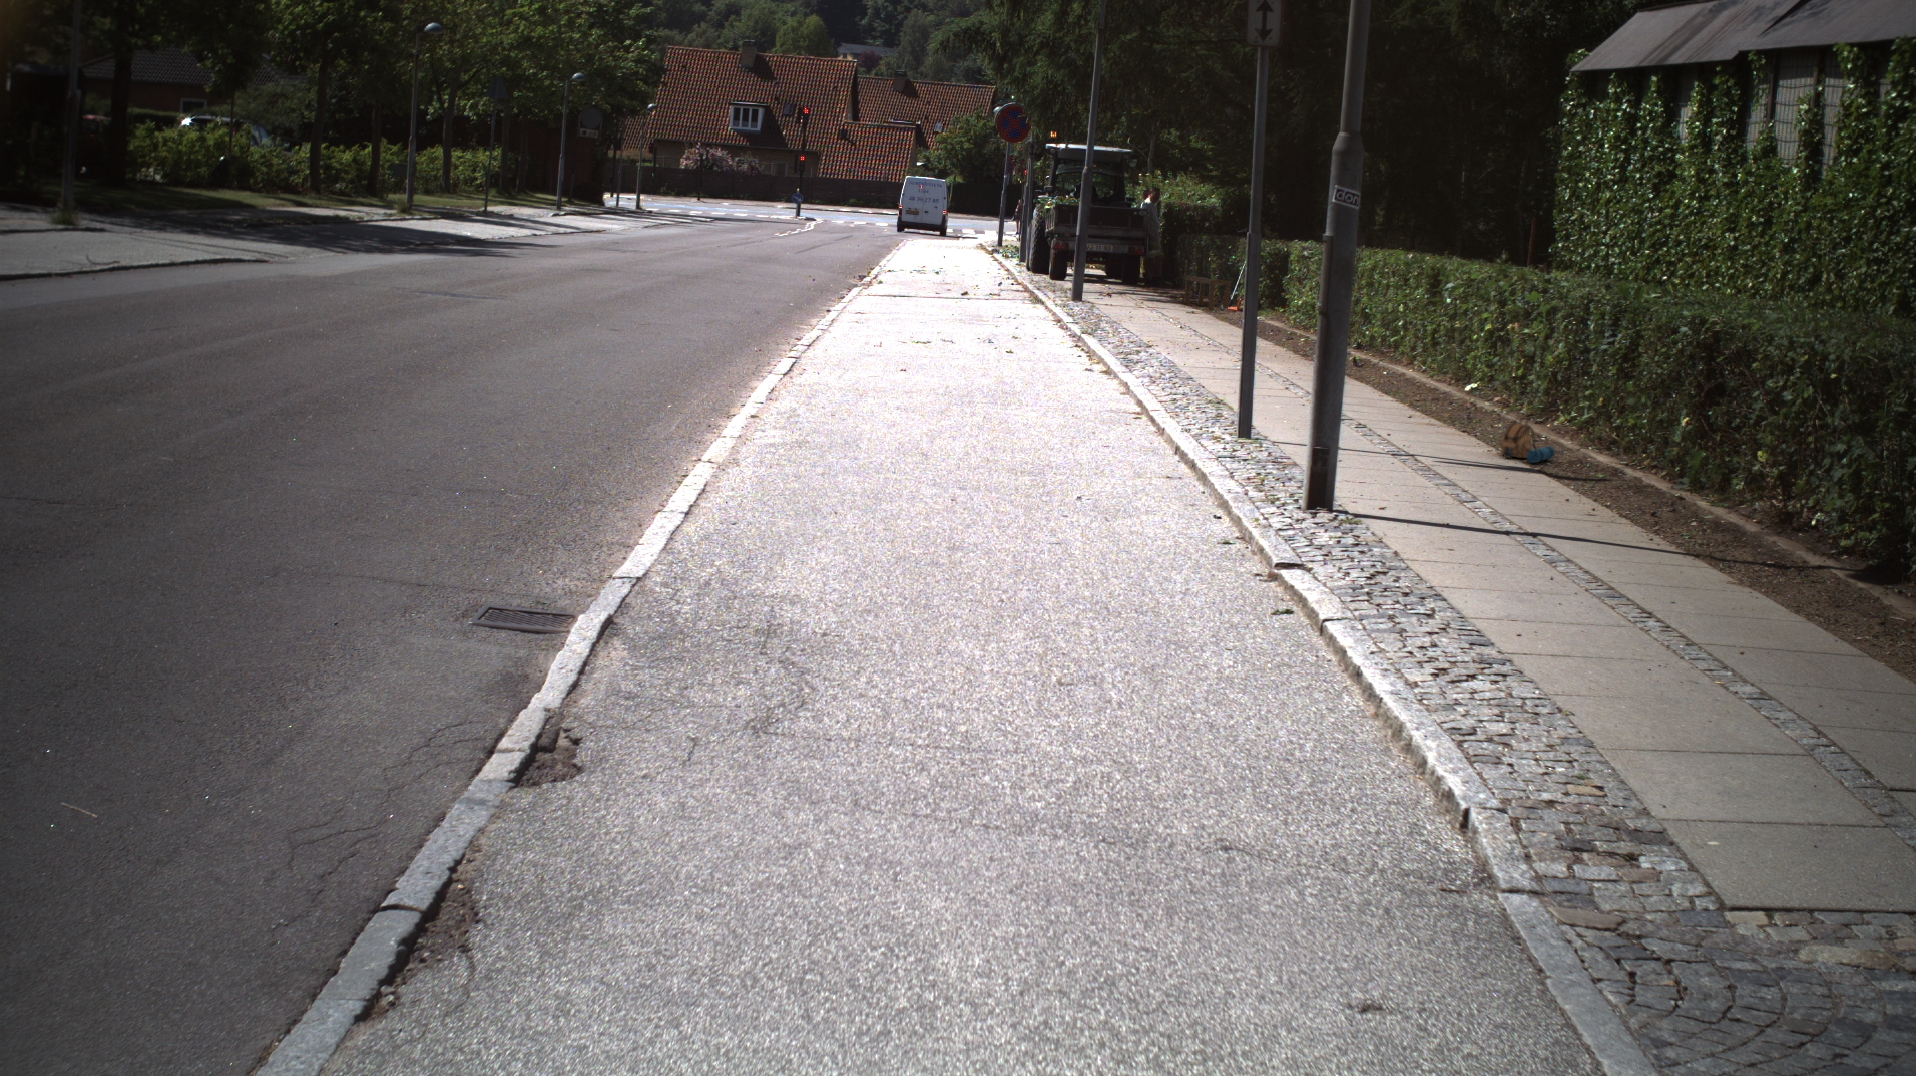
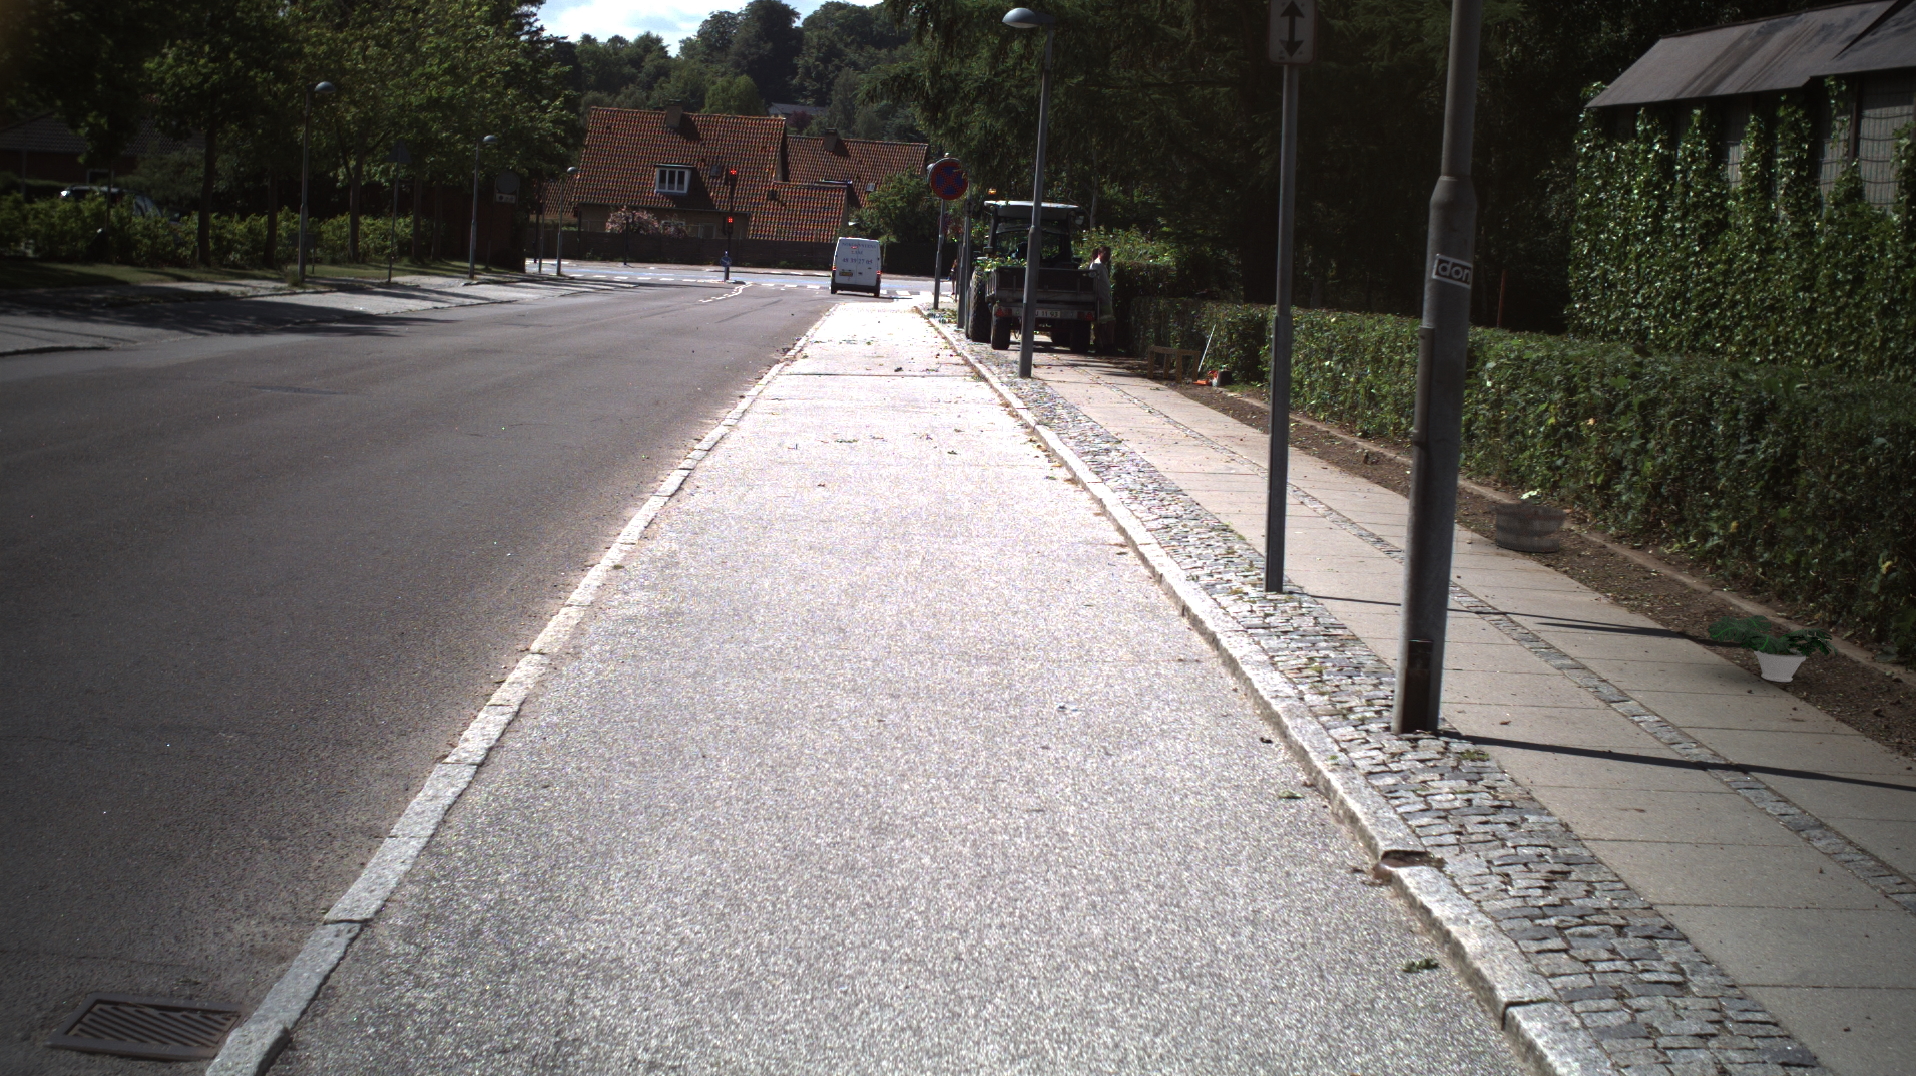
bucket: none [1432,388,1494,430] -> present [1488,499,1567,552]
backpack: present [1500,418,1555,463] -> none [1597,546,1670,608]
potted plant: none [1556,458,1647,505] -> present [1708,615,1838,682]

